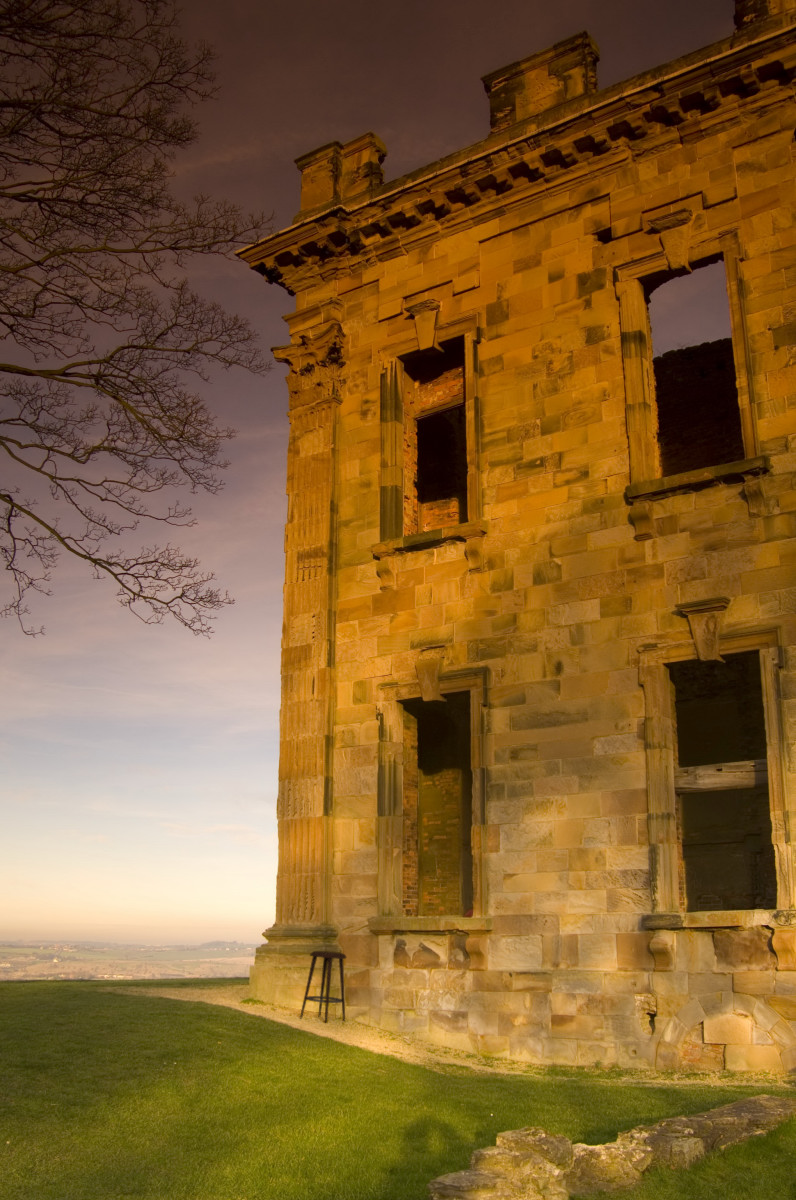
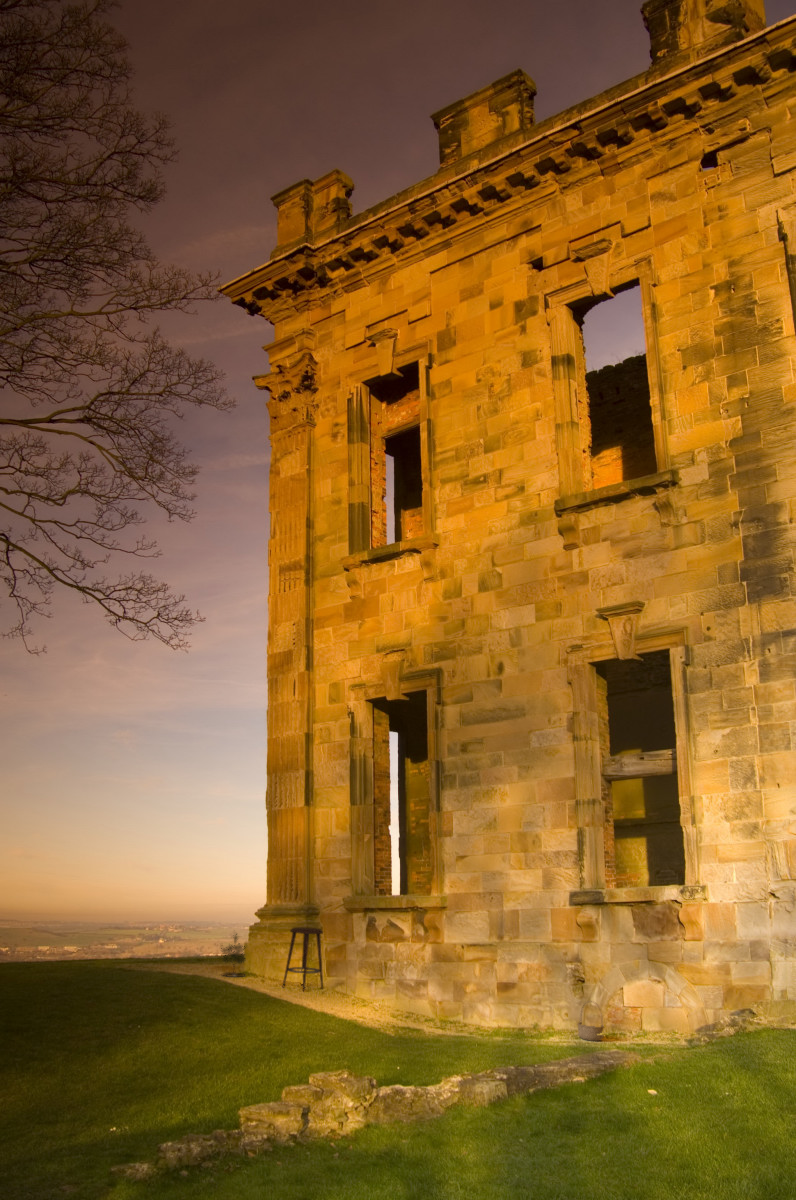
potted tree: none [222,953,257,1006] -> present [221,934,246,977]
basket: none [653,1036,684,1082] -> present [578,1001,604,1041]

